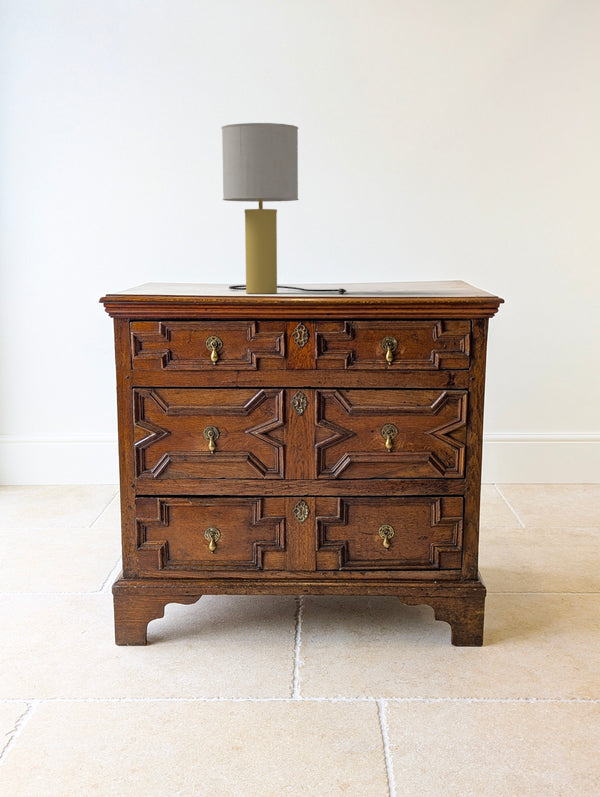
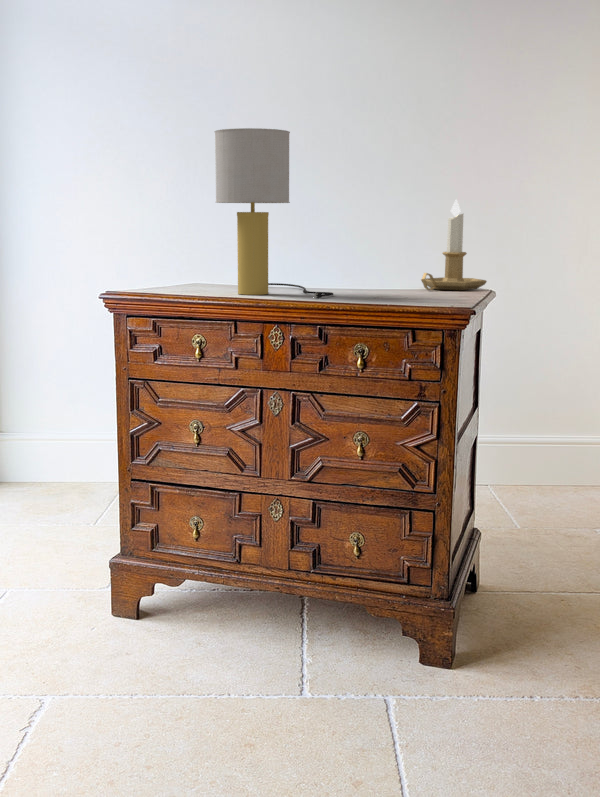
candlestick: none [385,200,449,288] -> present [421,200,487,290]

